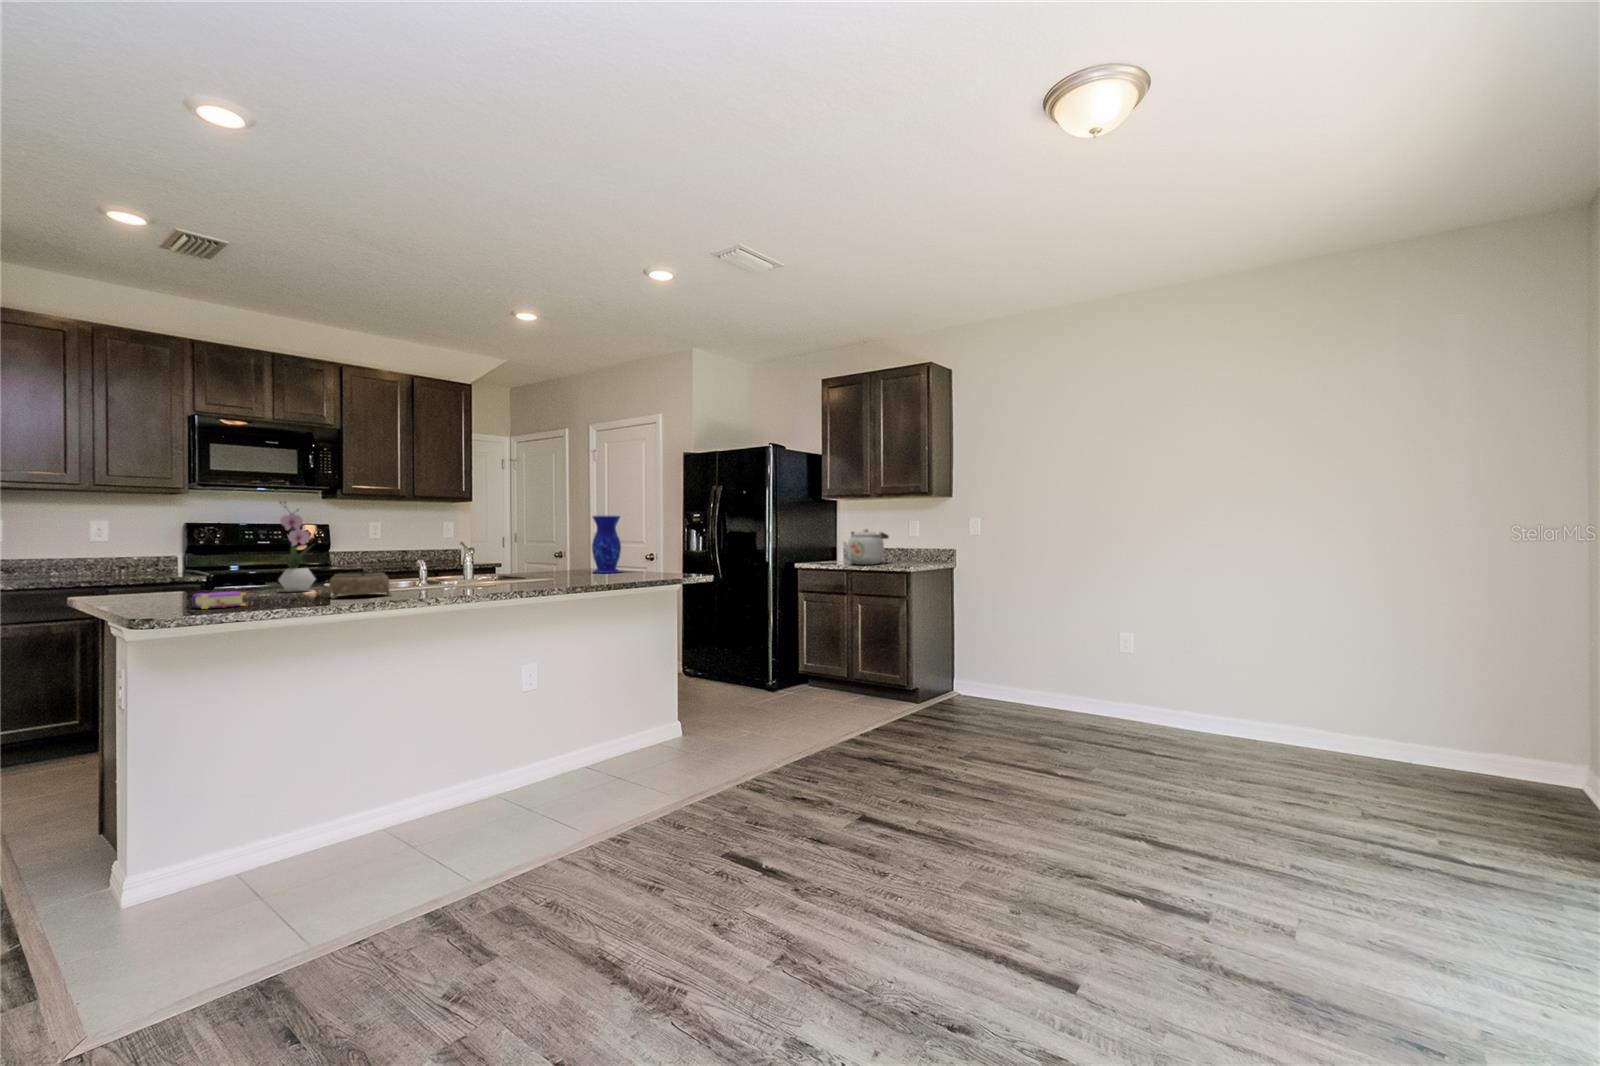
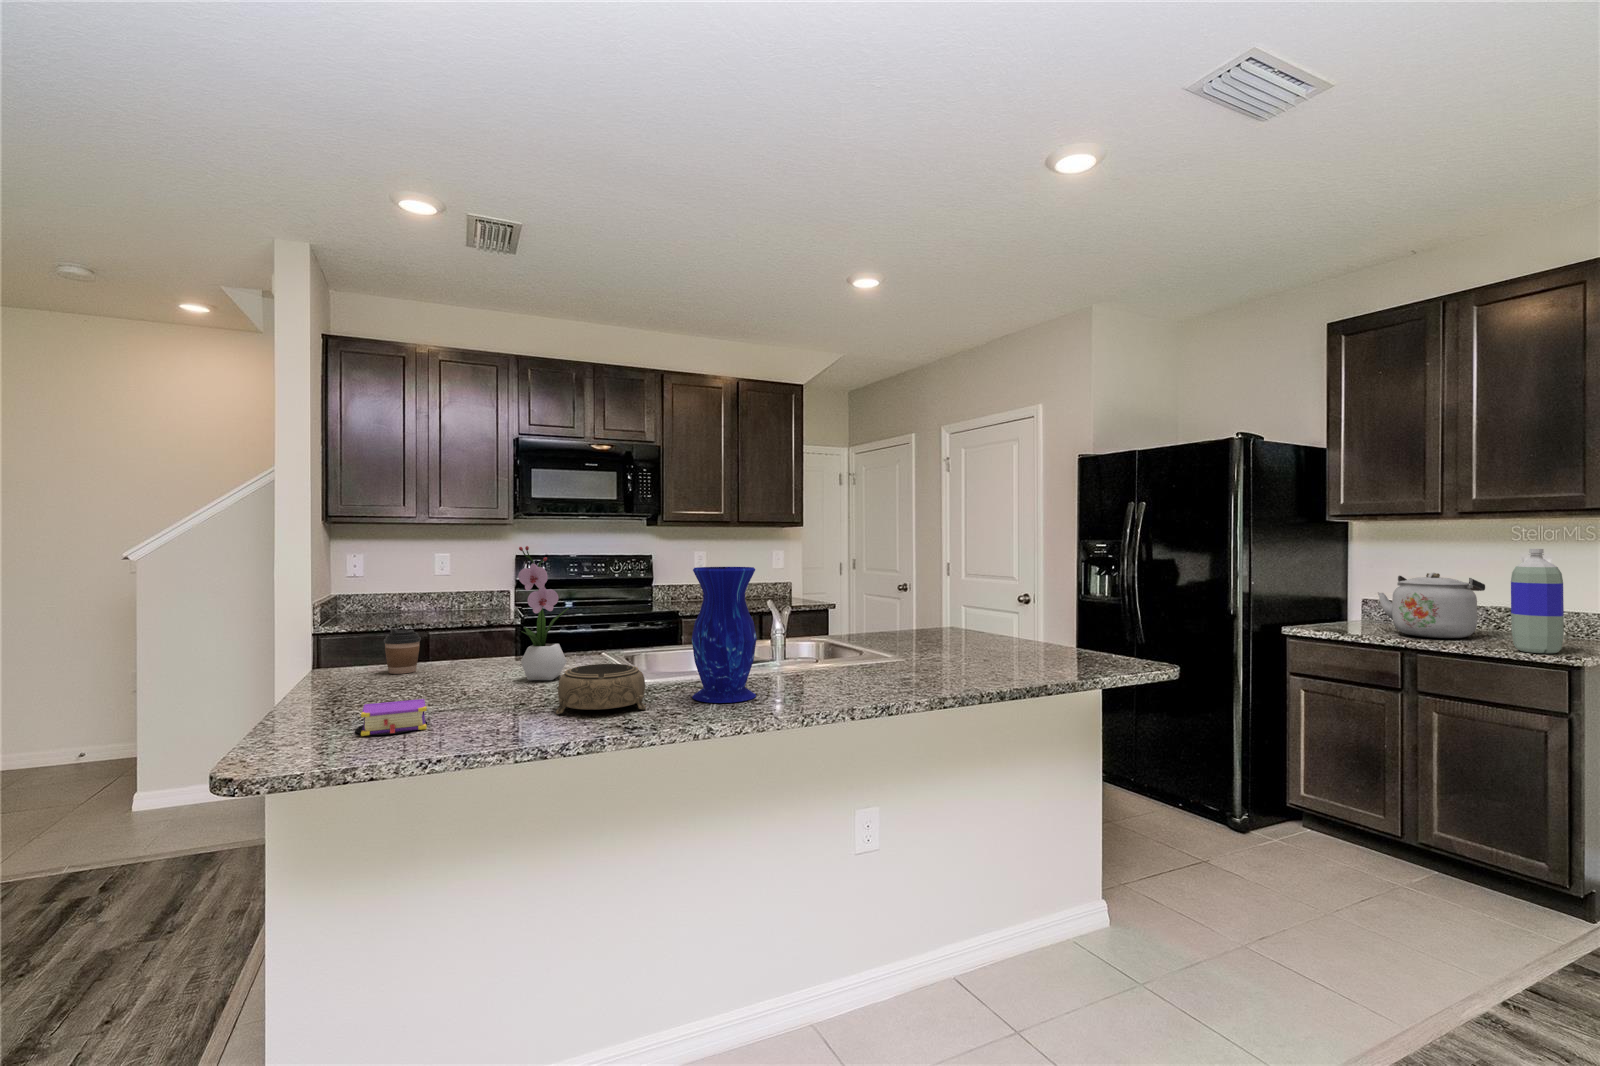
bottle: none [890,514,909,568] -> present [1511,549,1564,654]
vase: present [592,516,621,573] -> present [692,567,757,703]
coffee cup: none [147,562,180,594] -> present [384,629,421,674]

